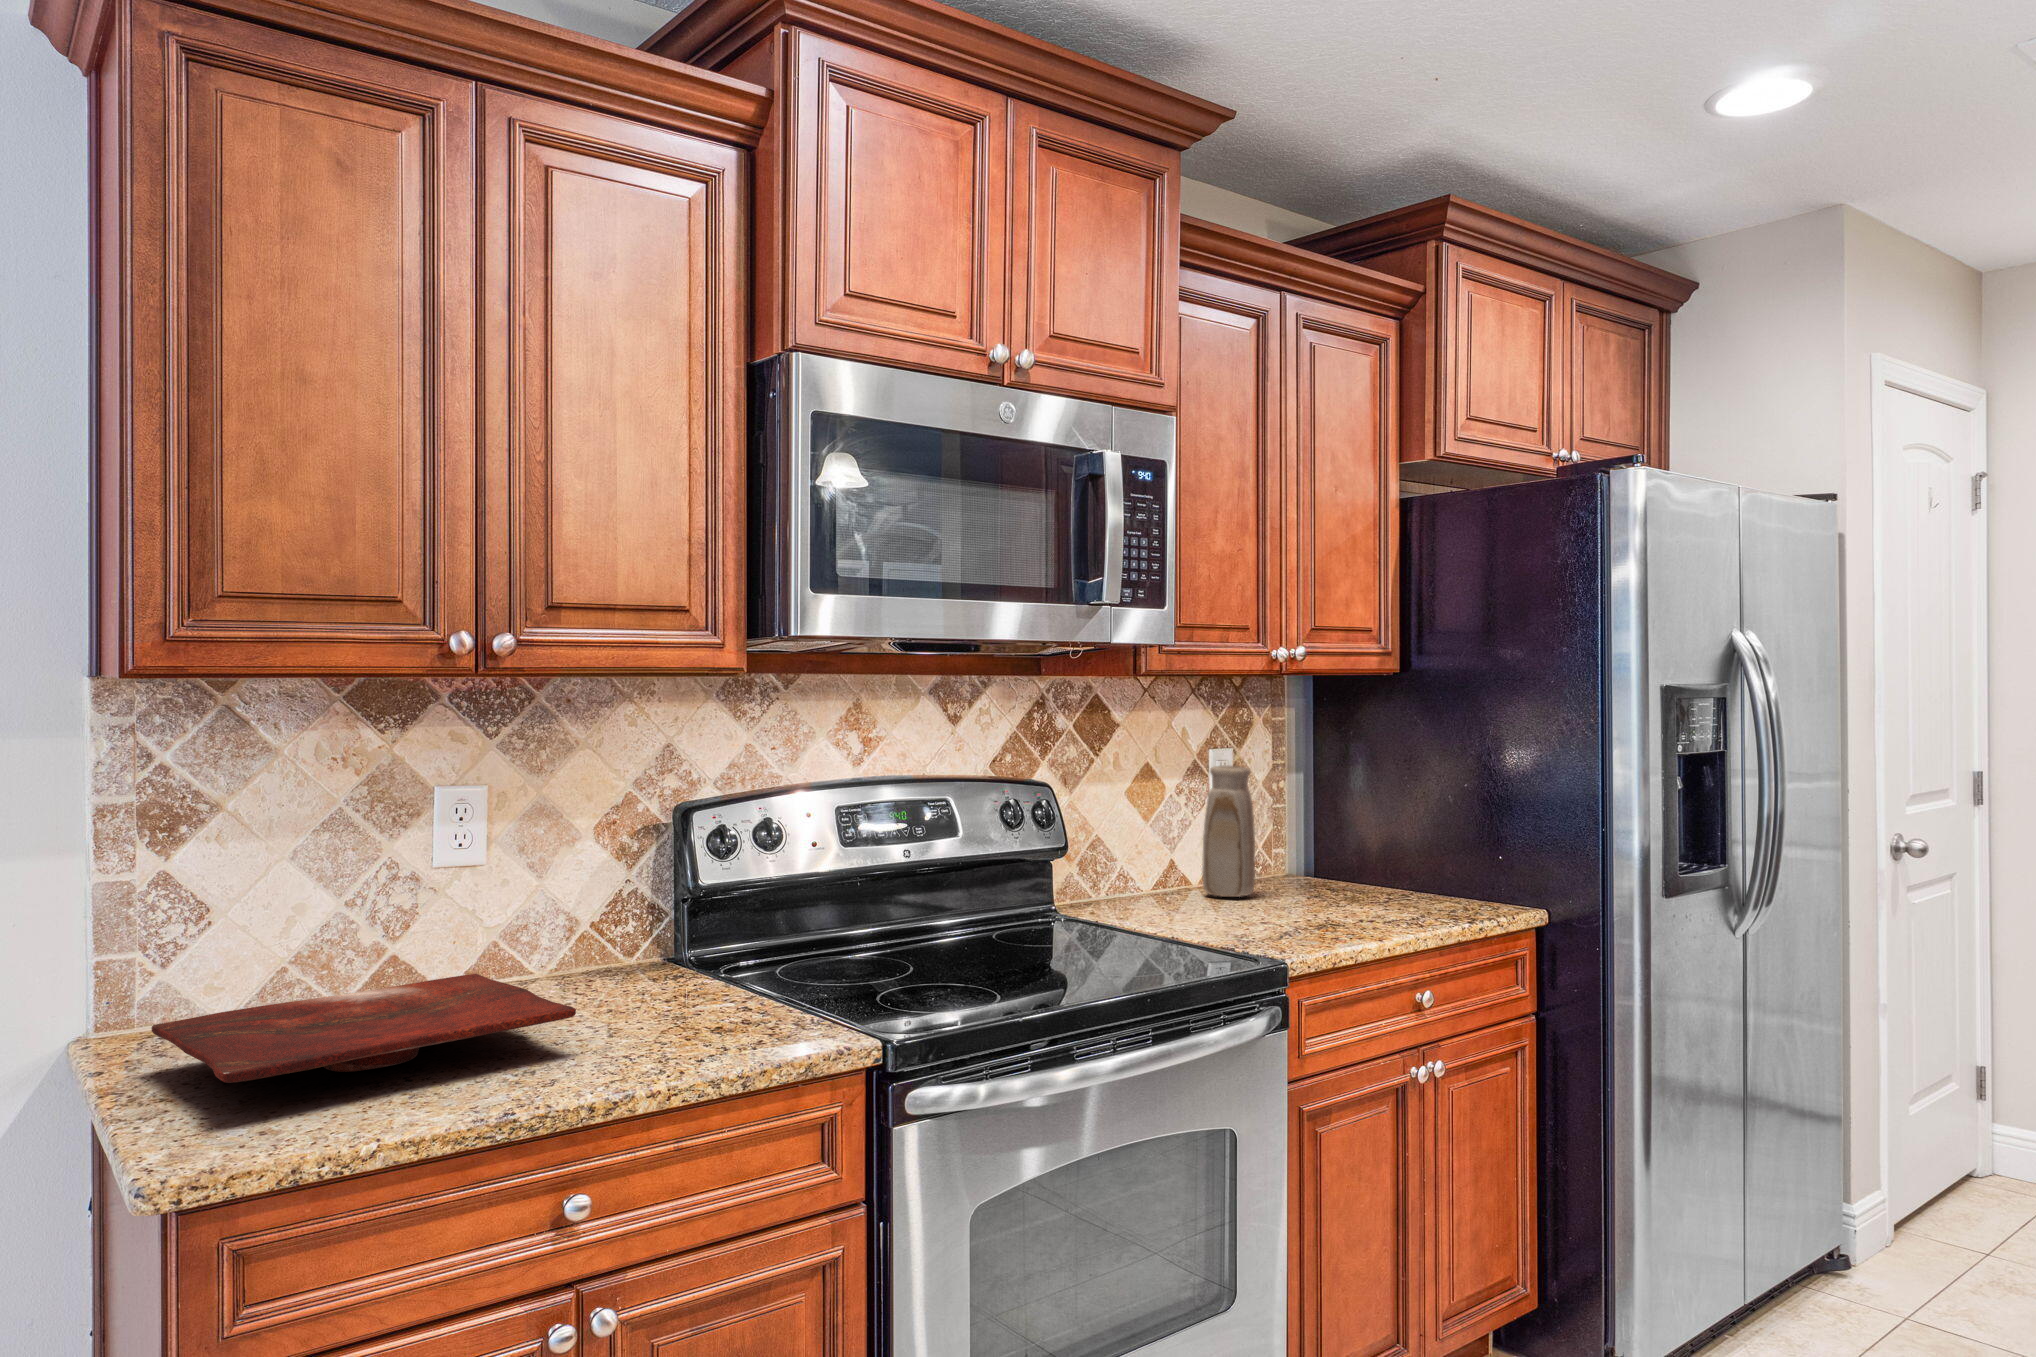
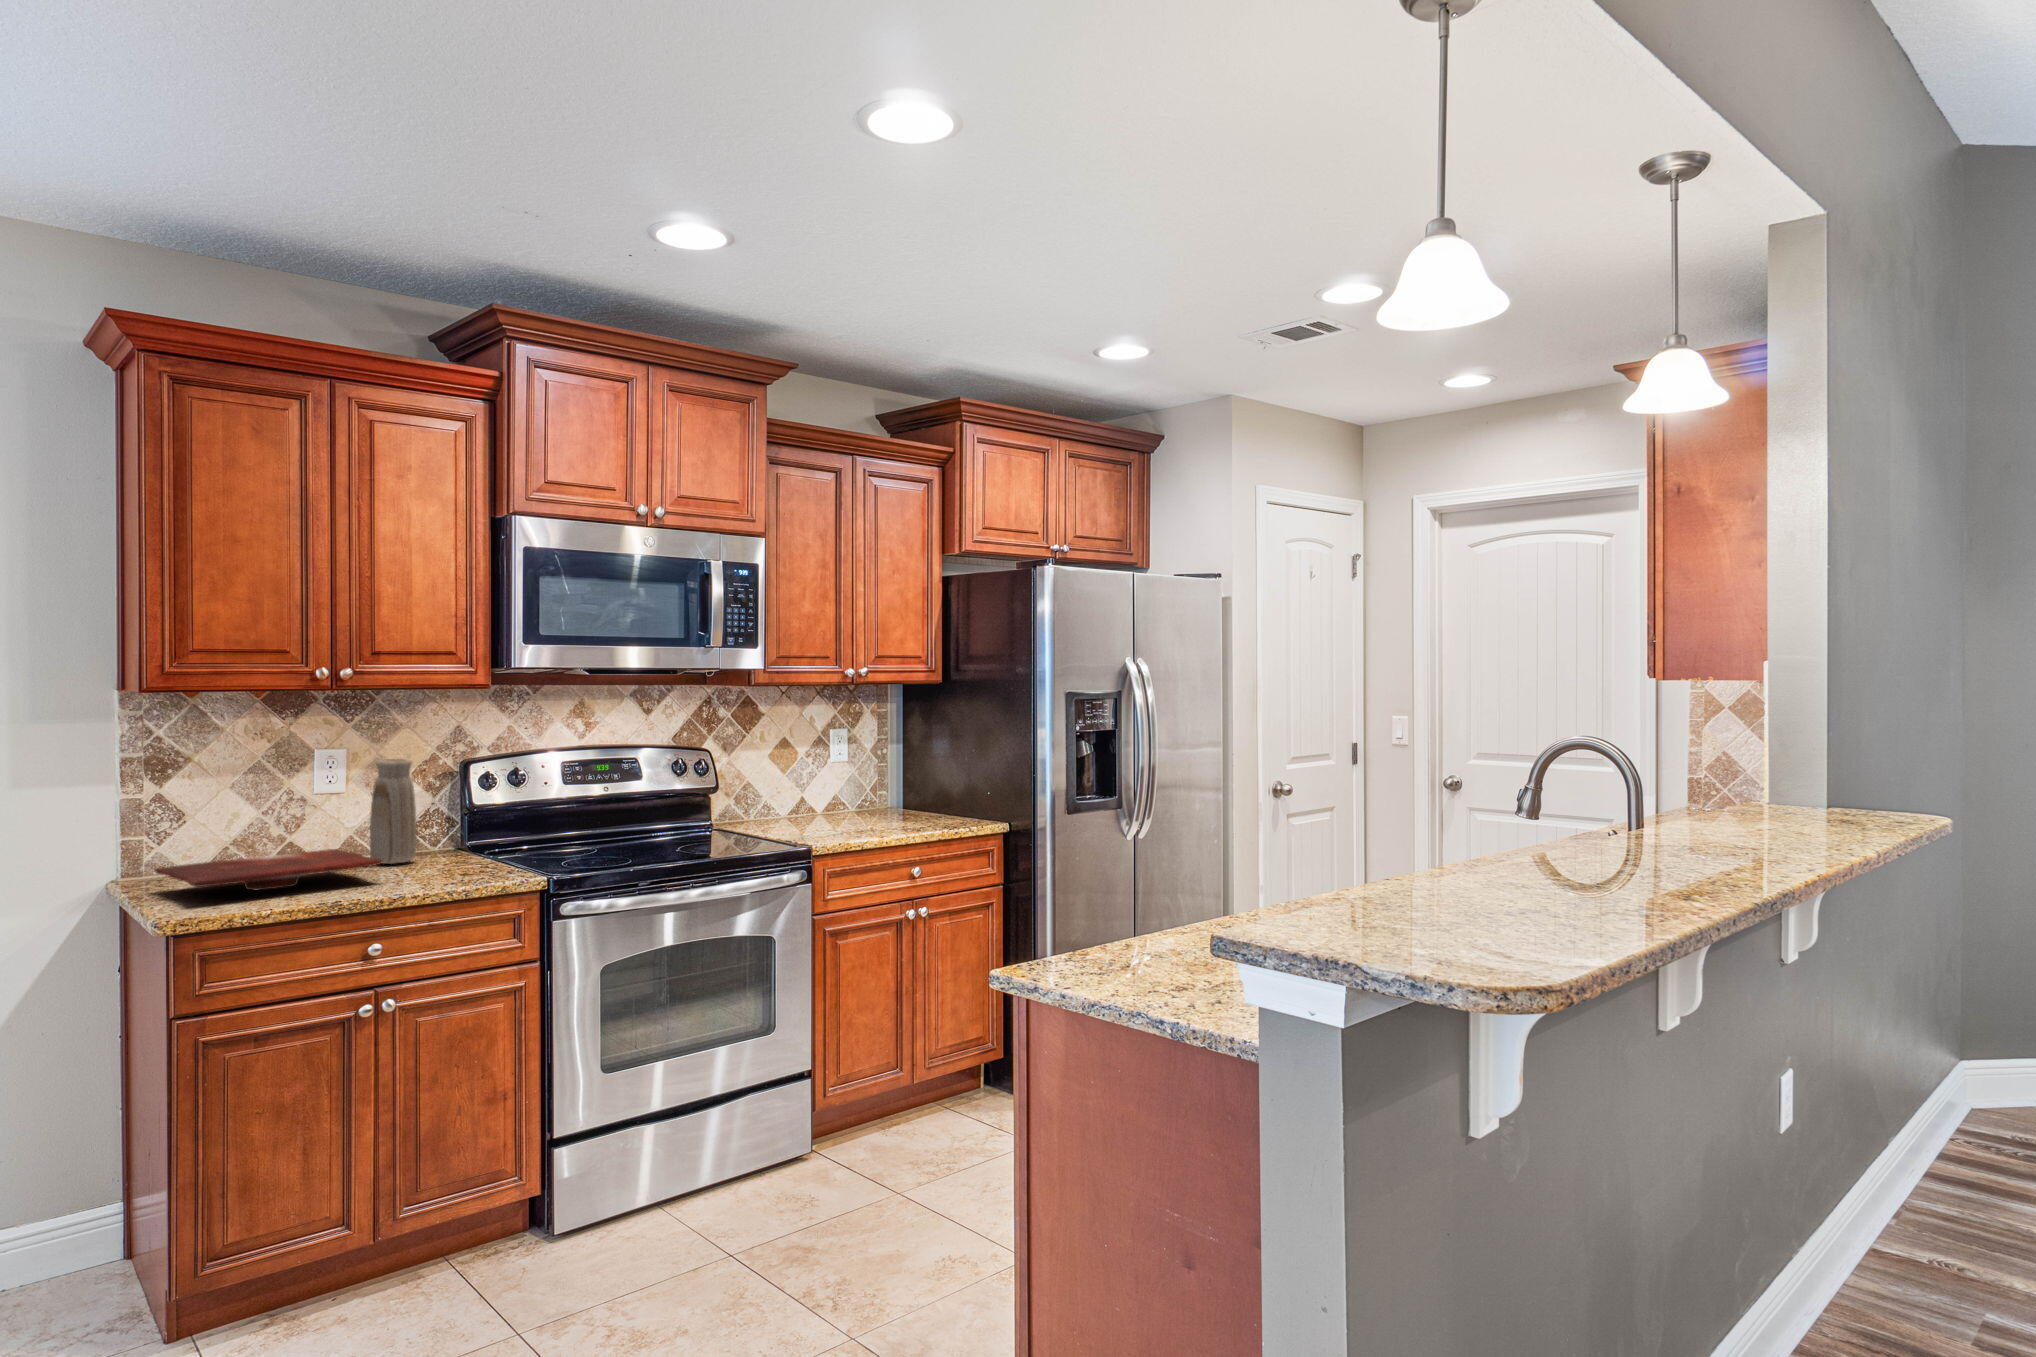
vase: present [1202,766,1255,897] -> present [370,759,417,864]

